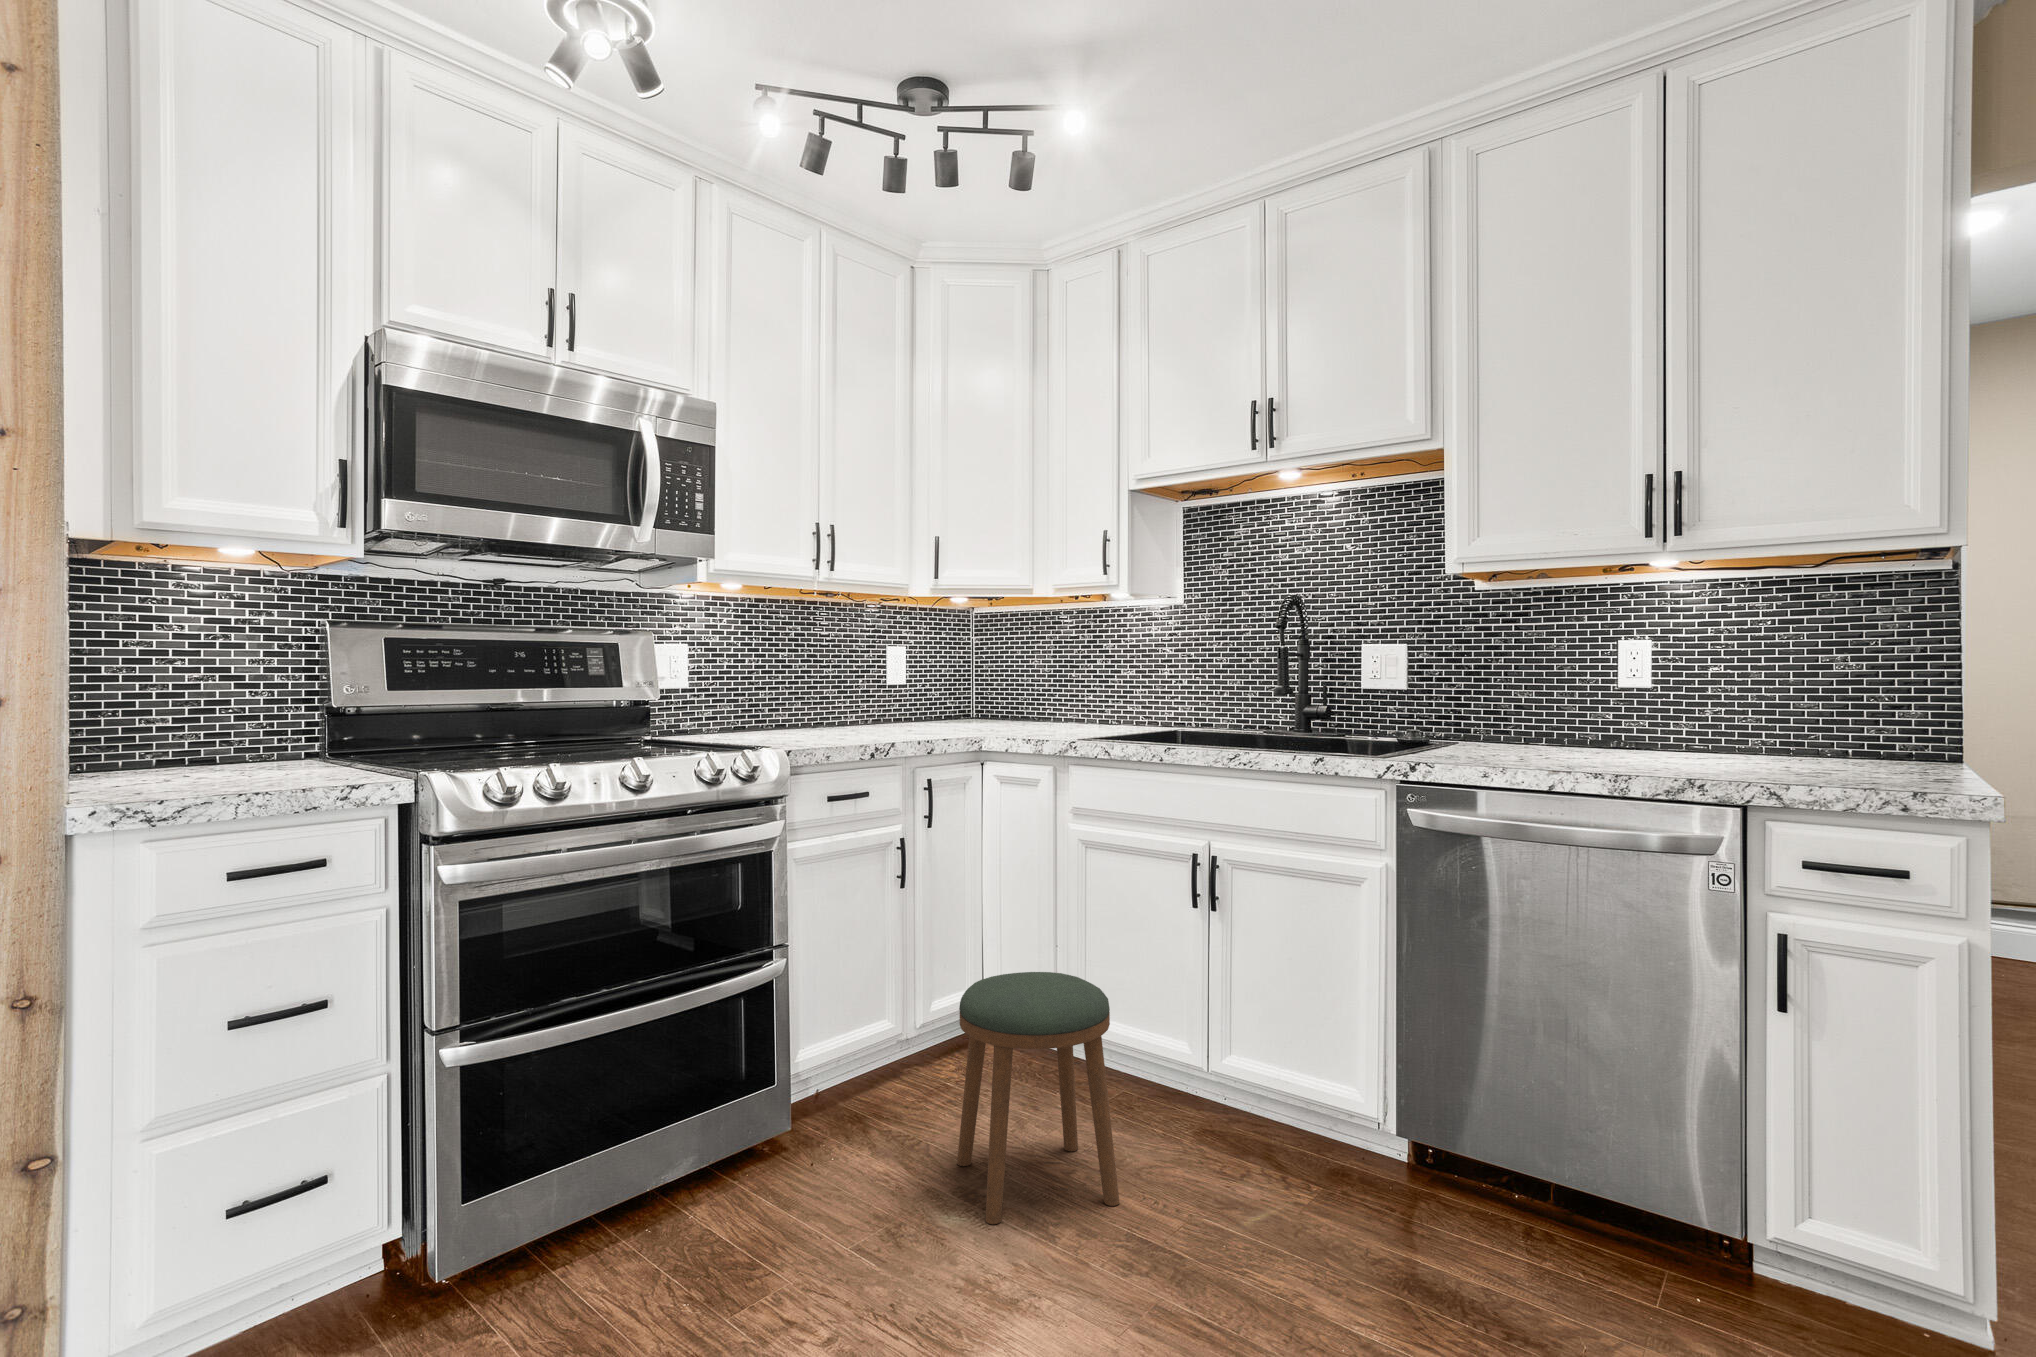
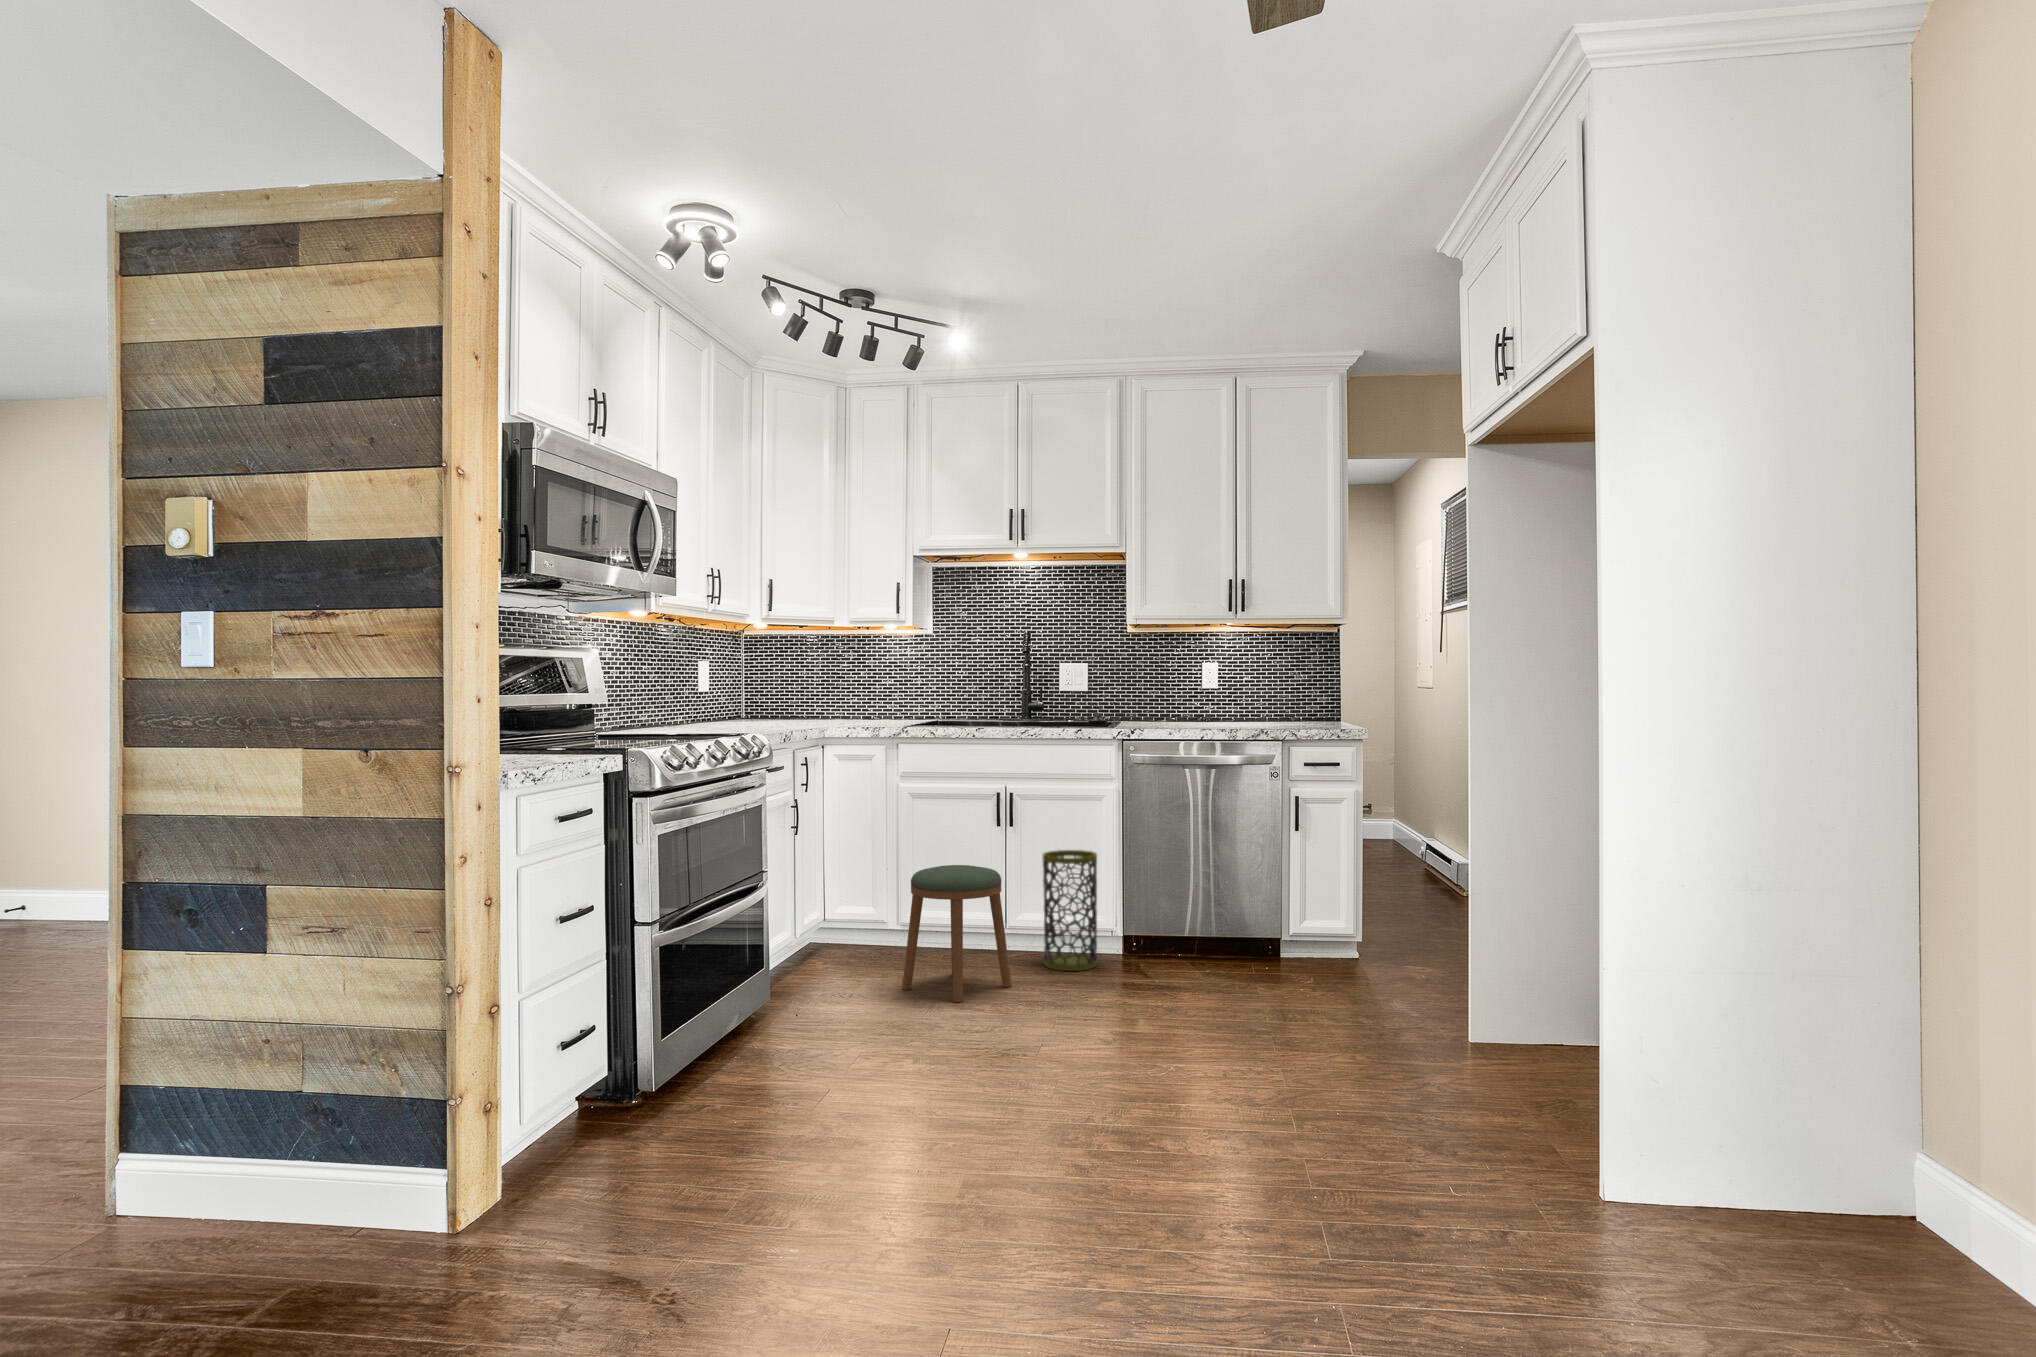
trash can: none [1225,965,1325,1196] -> present [1043,850,1097,971]

